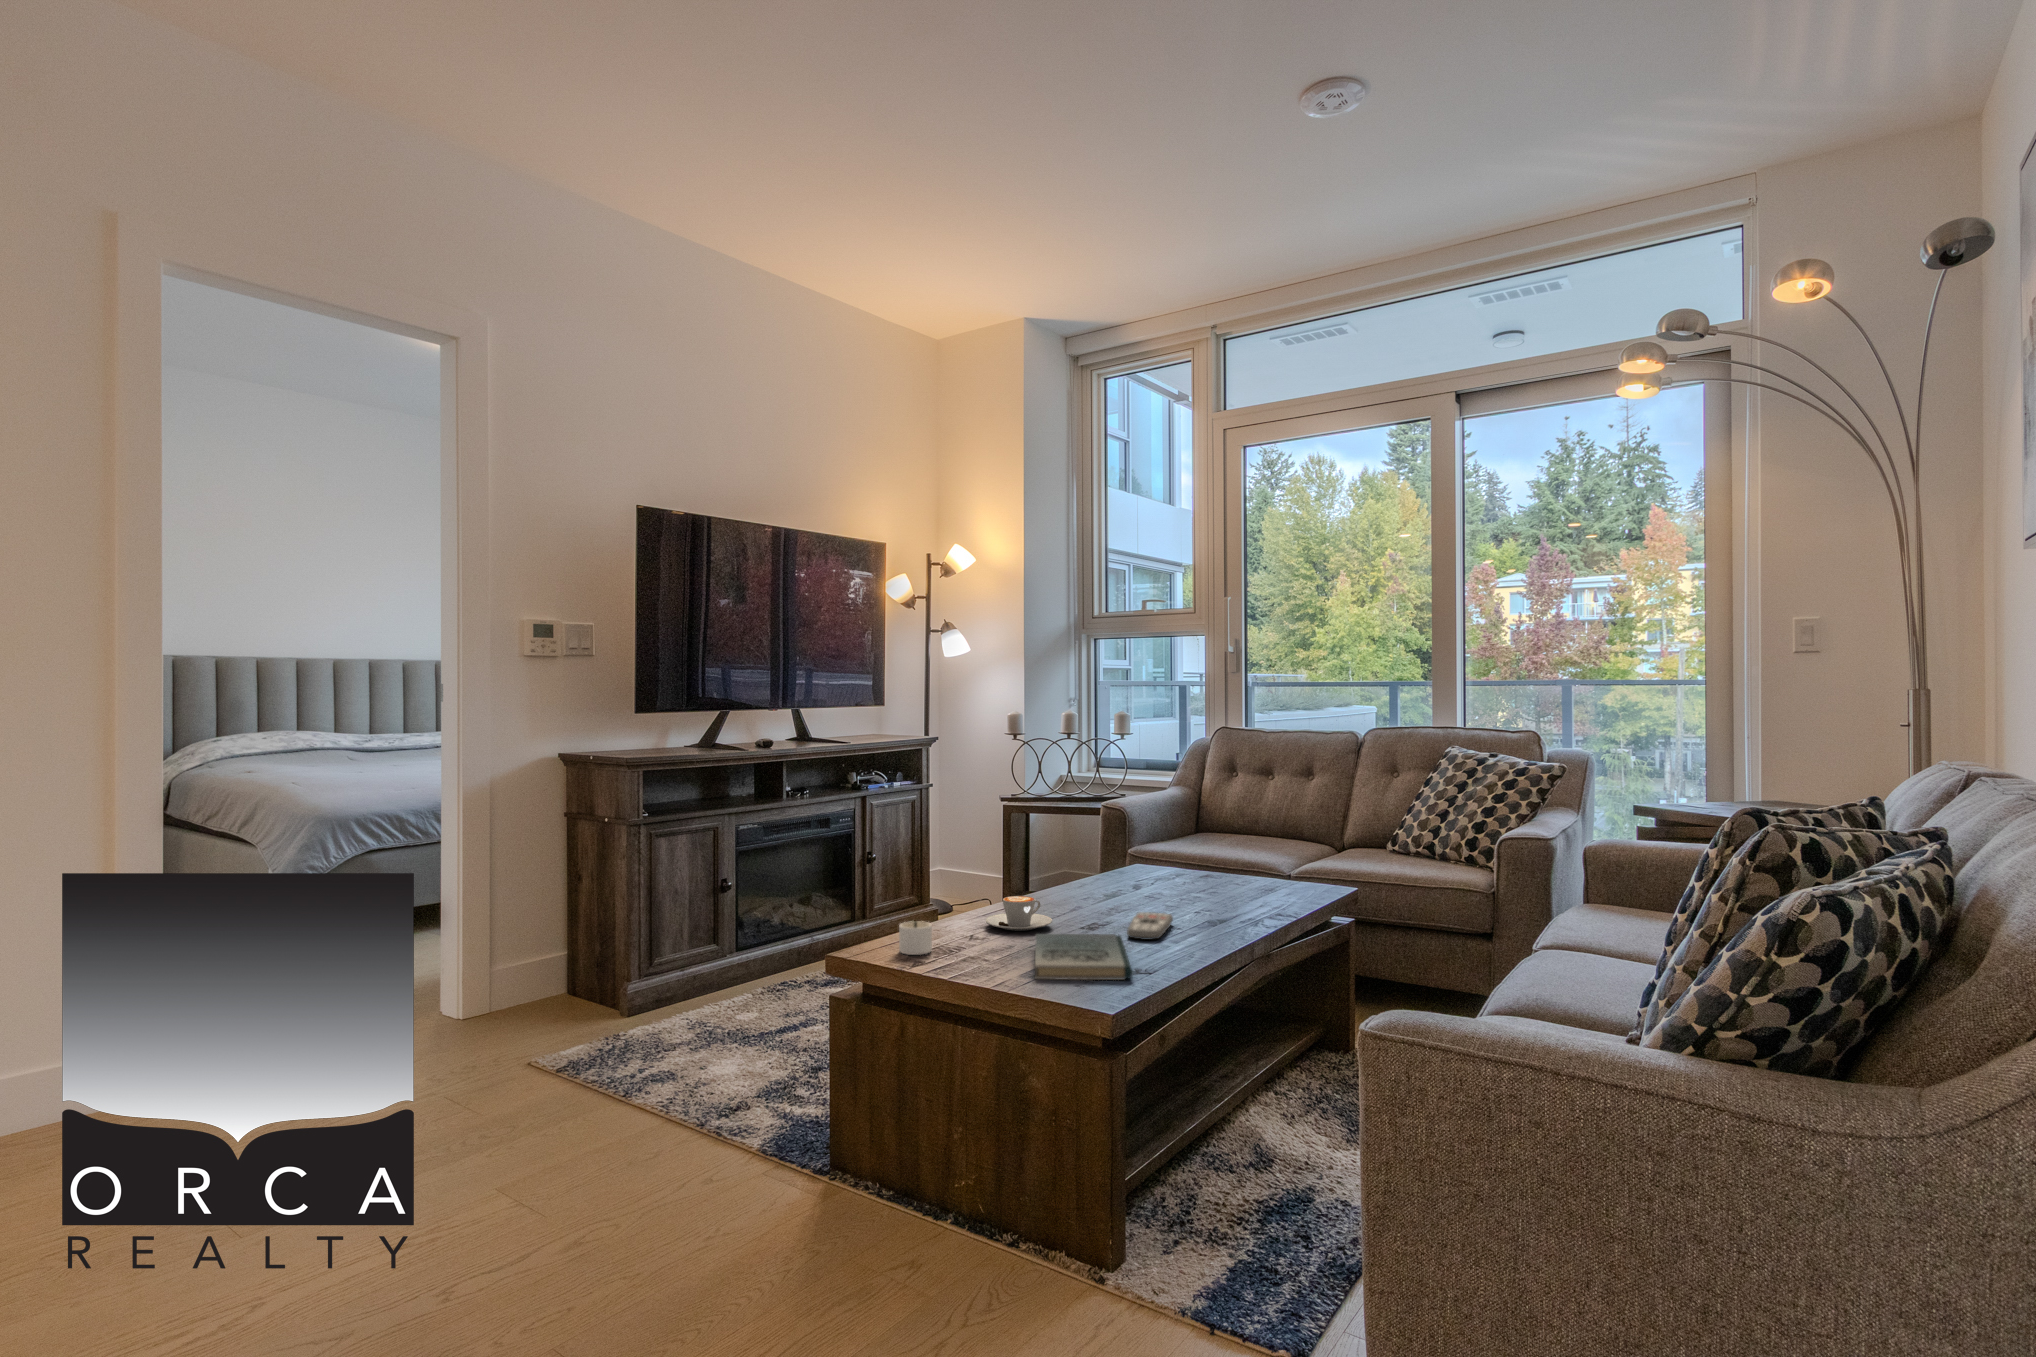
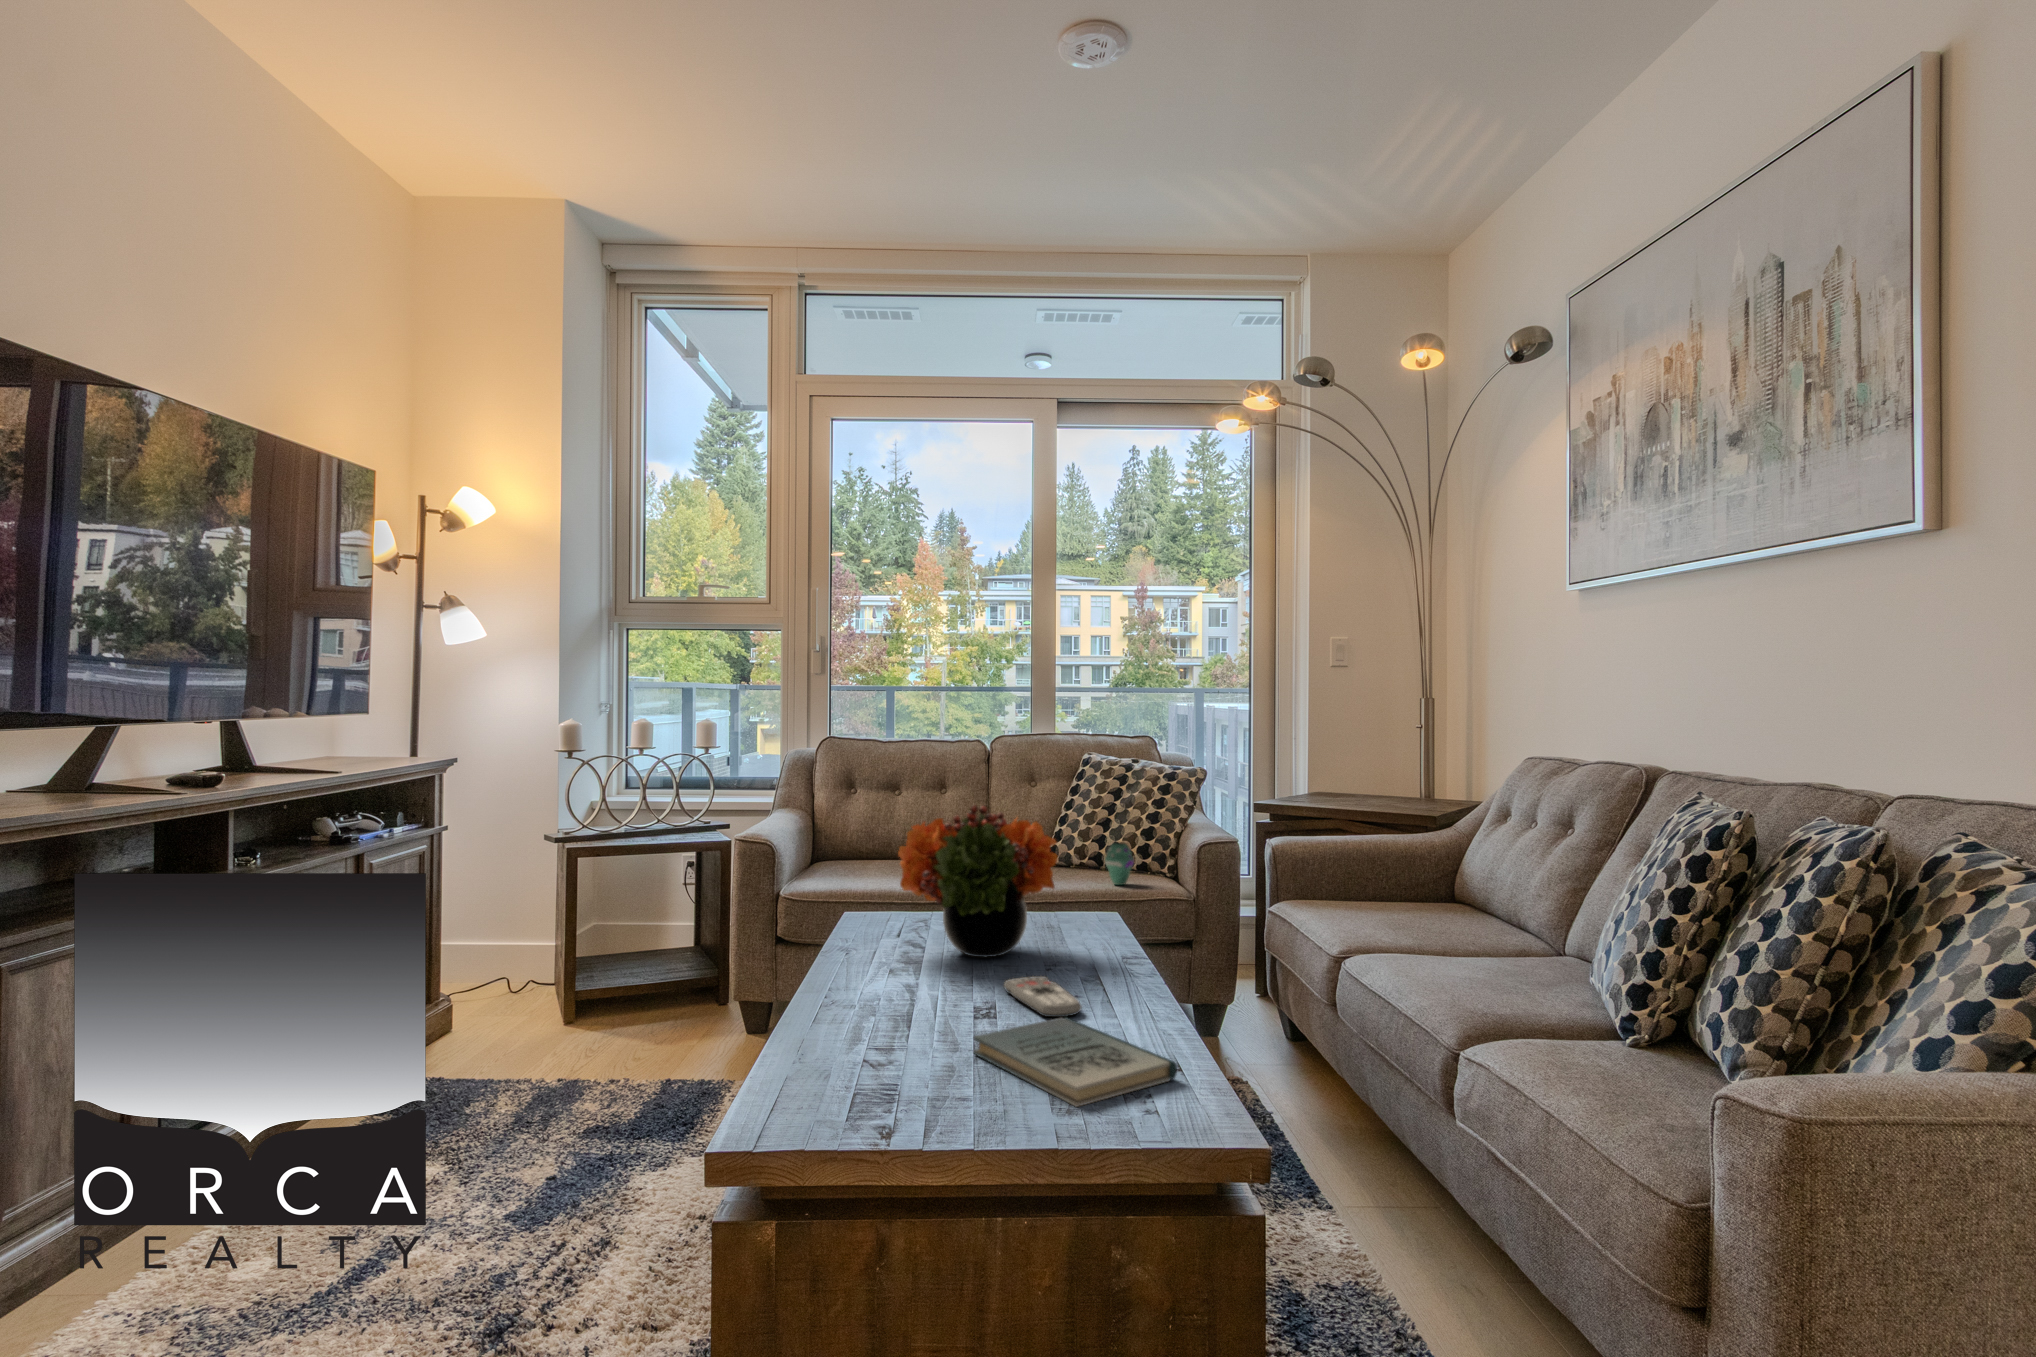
flower arrangement: none [1109,778,1247,902] -> present [898,805,1058,957]
vase: none [1410,831,1440,872] -> present [1105,842,1134,885]
coffee cup: present [986,896,1052,931] -> none [844,983,937,1035]
candle: present [899,921,932,955] -> none [816,1050,868,1108]

